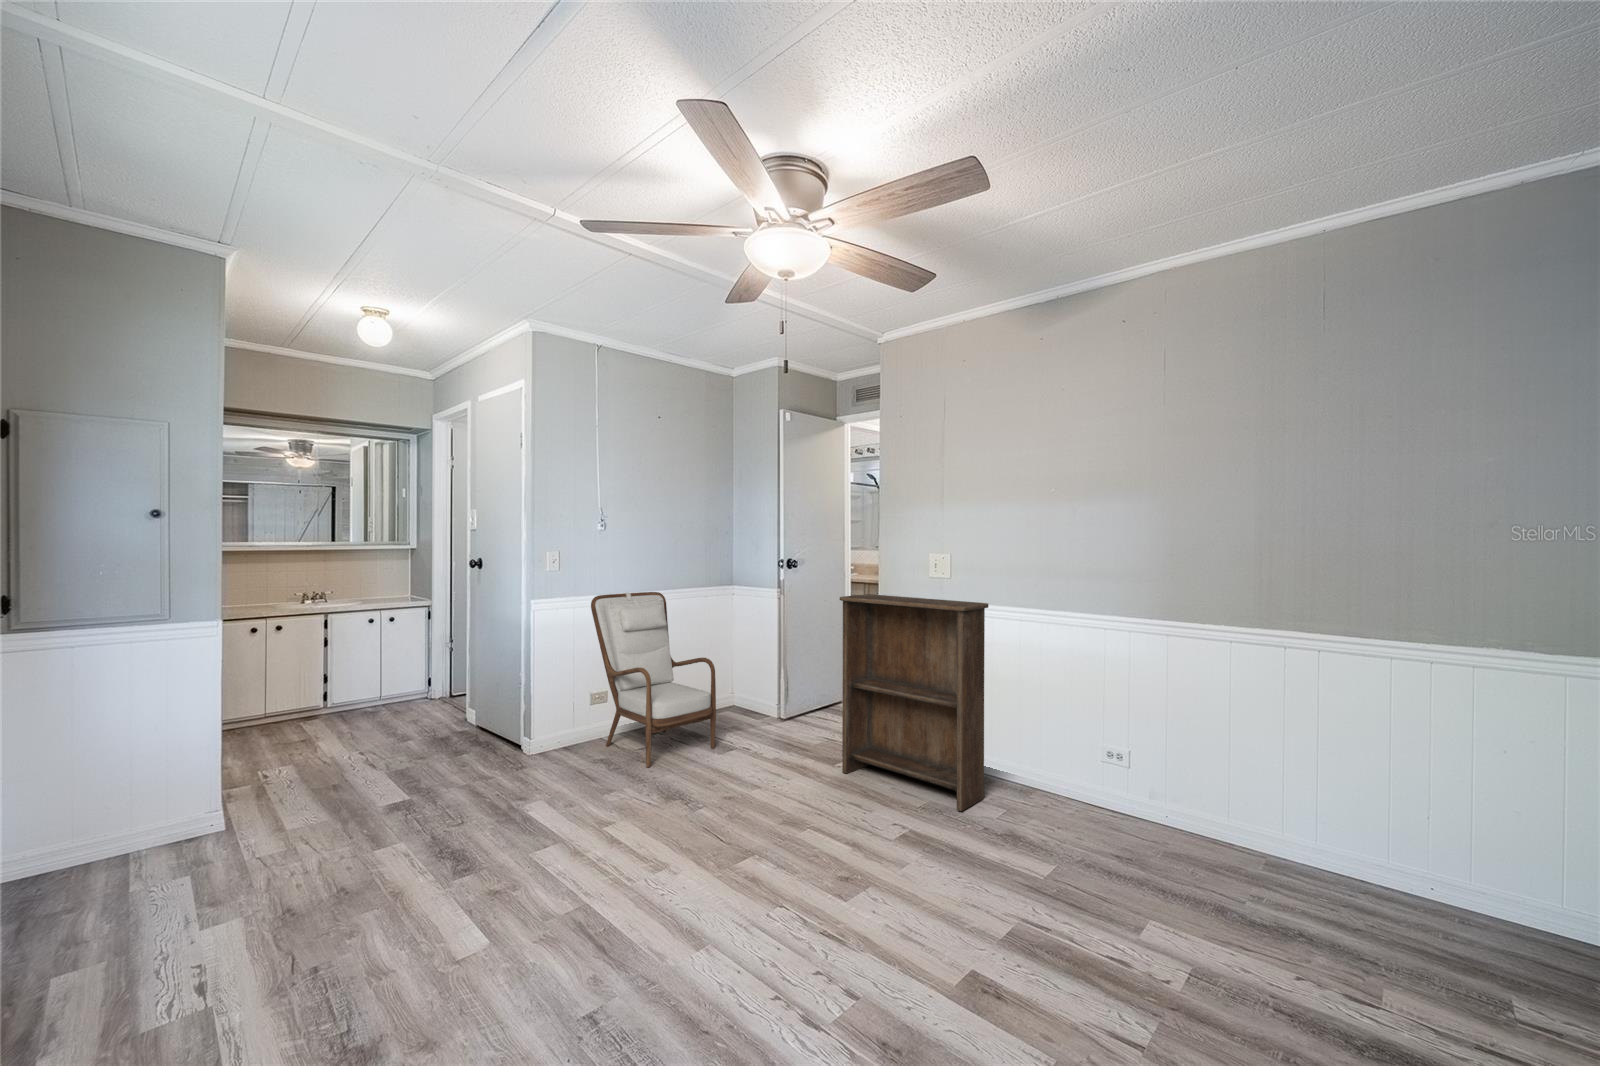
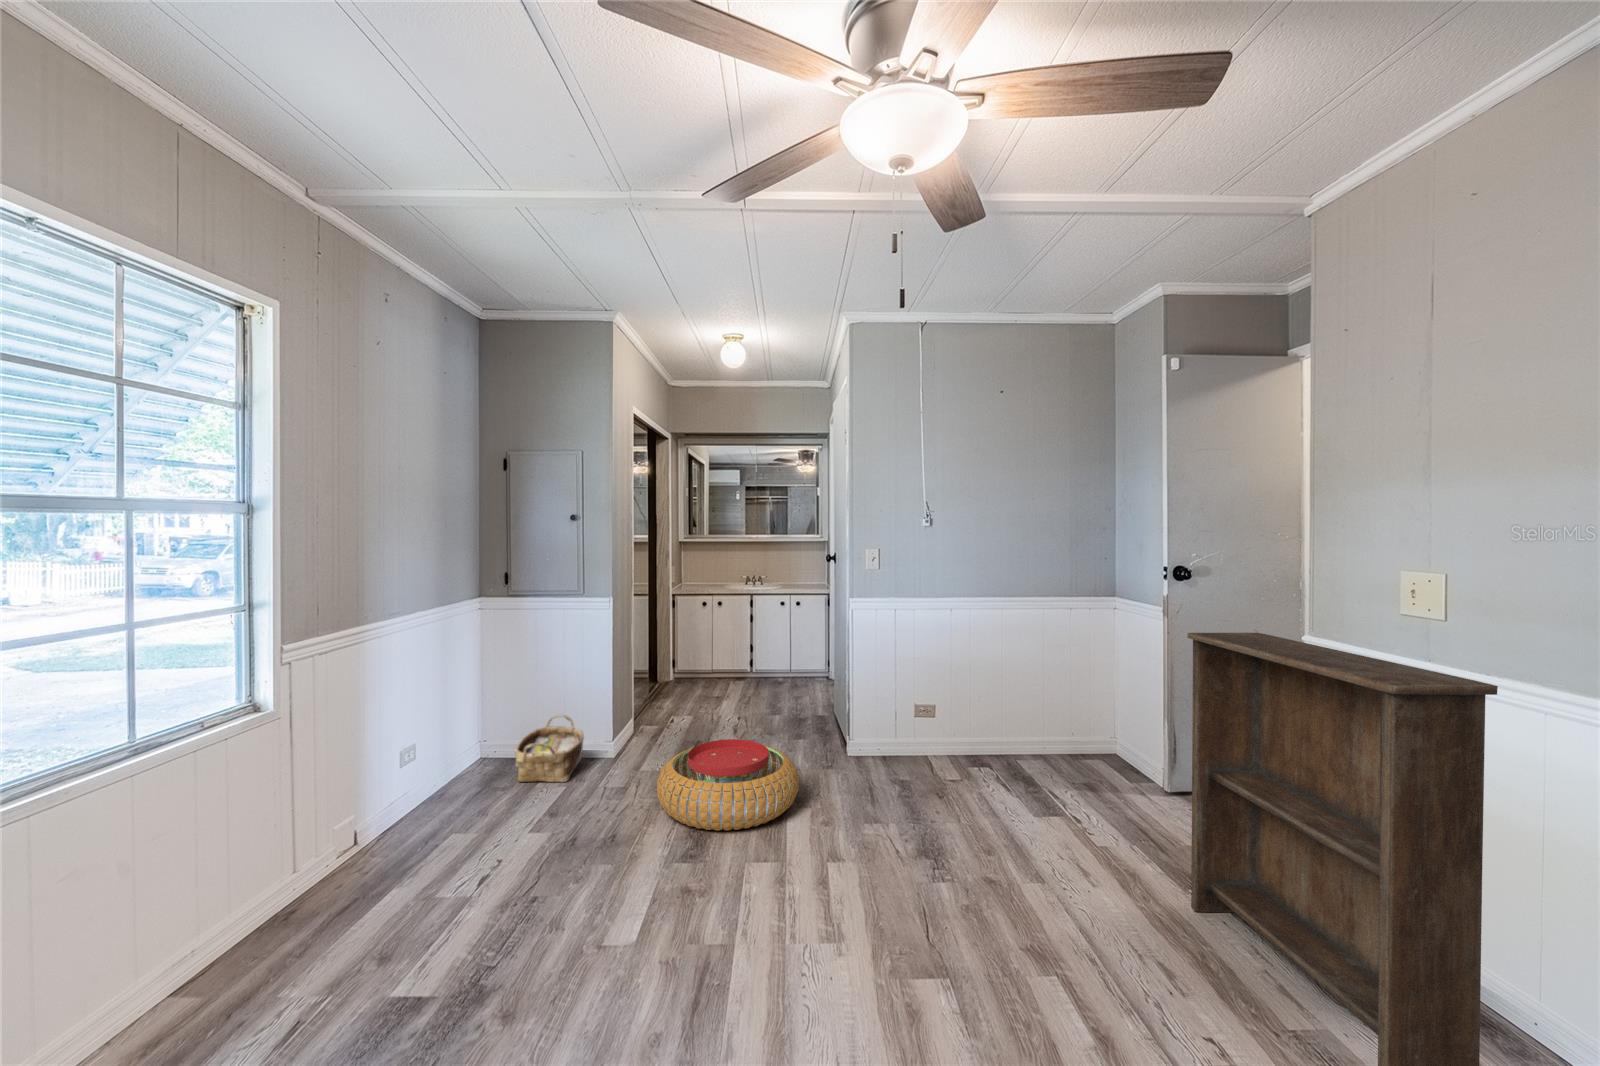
armchair: present [591,592,716,767] -> none [909,598,1037,805]
pouf: none [360,754,532,852] -> present [657,739,799,831]
woven basket: none [68,791,190,899] -> present [515,715,584,782]

